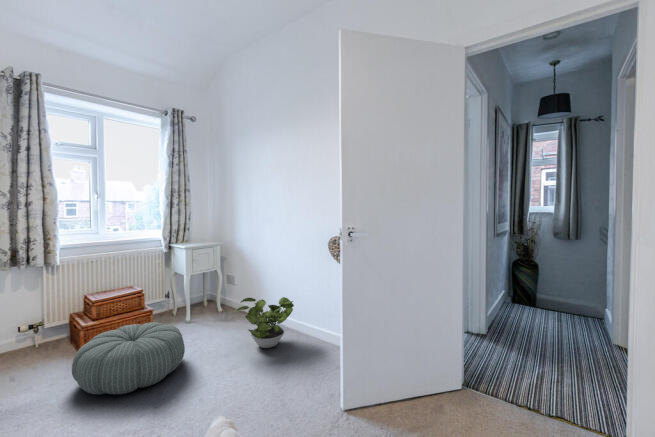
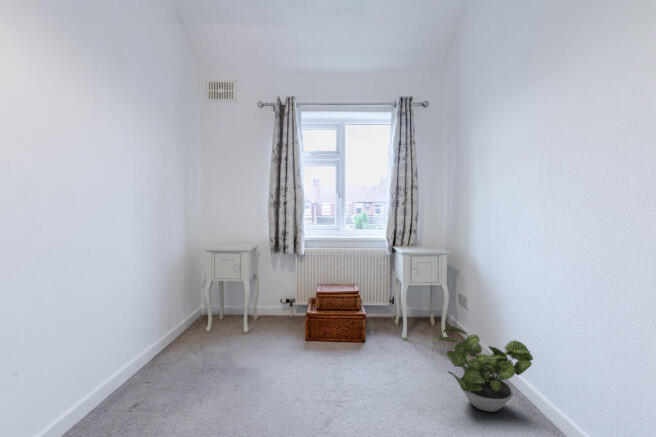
pouf: present [72,322,185,394] -> none [277,323,375,395]

